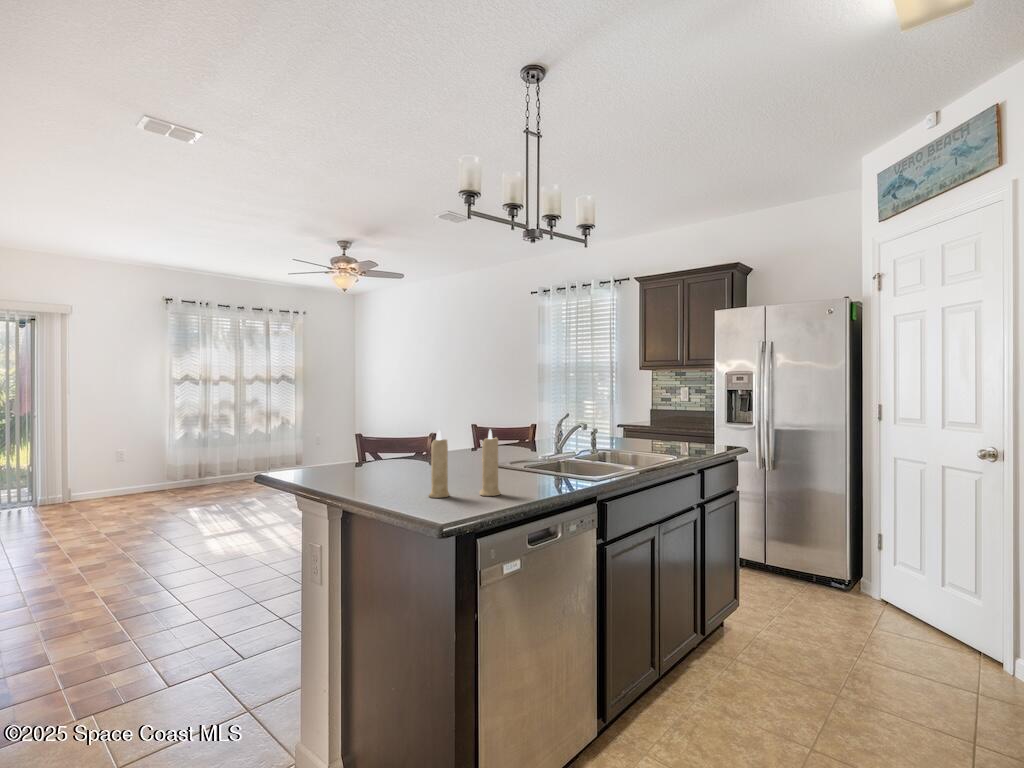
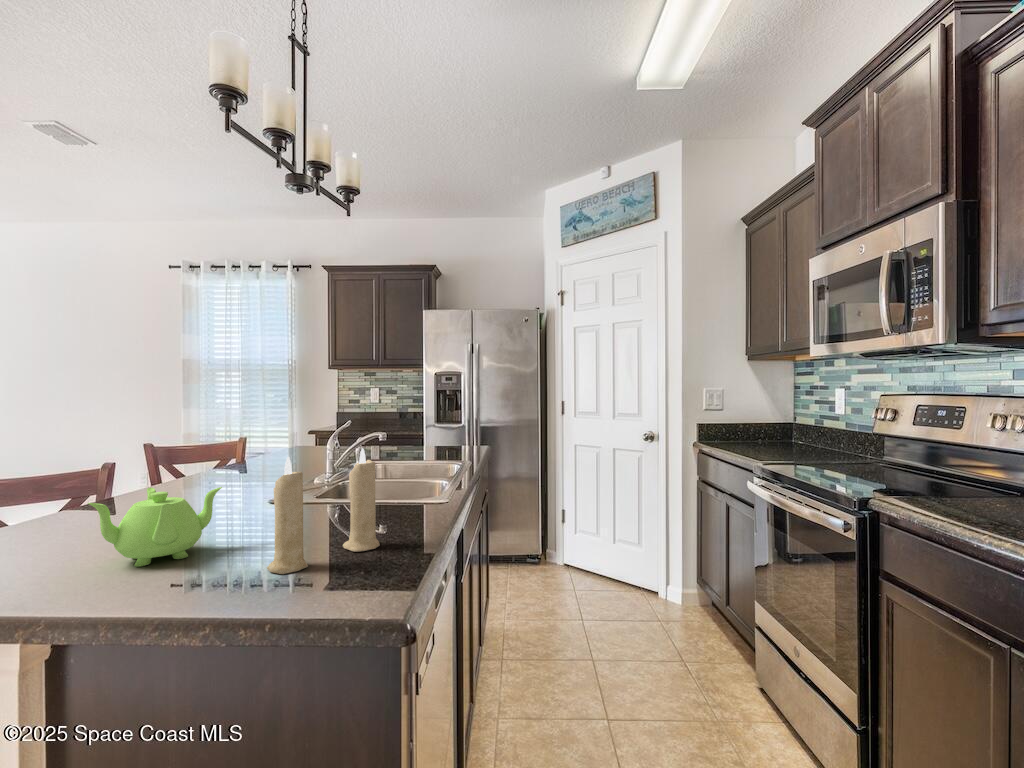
teapot: none [370,444,432,484] -> present [88,487,222,567]

